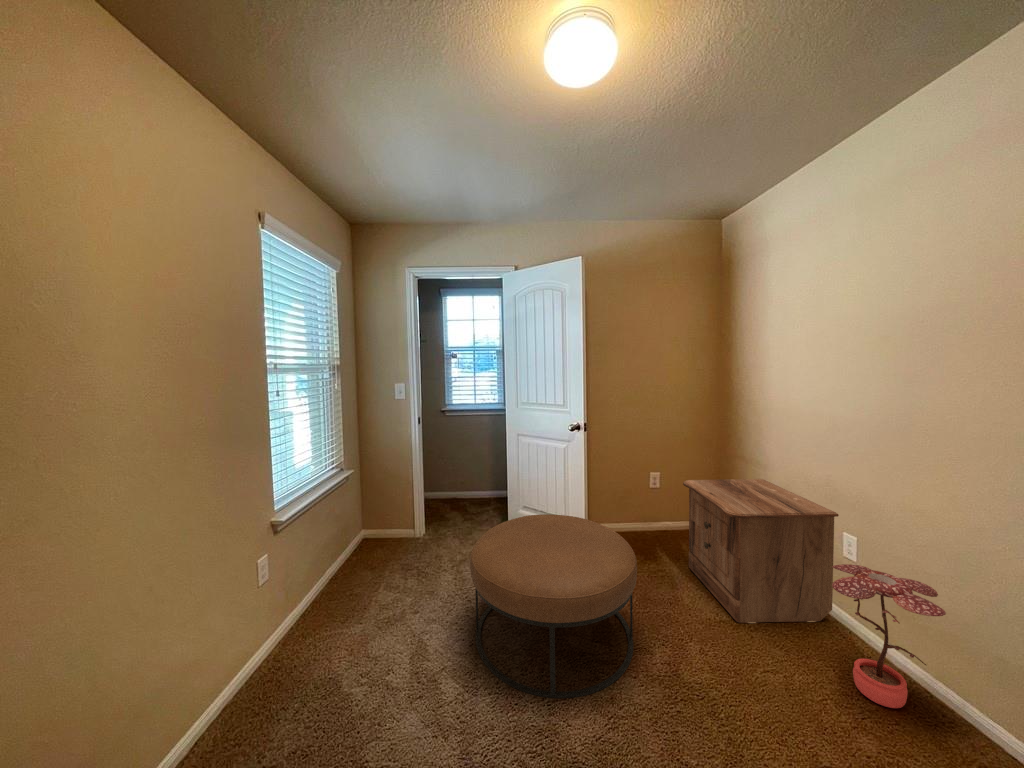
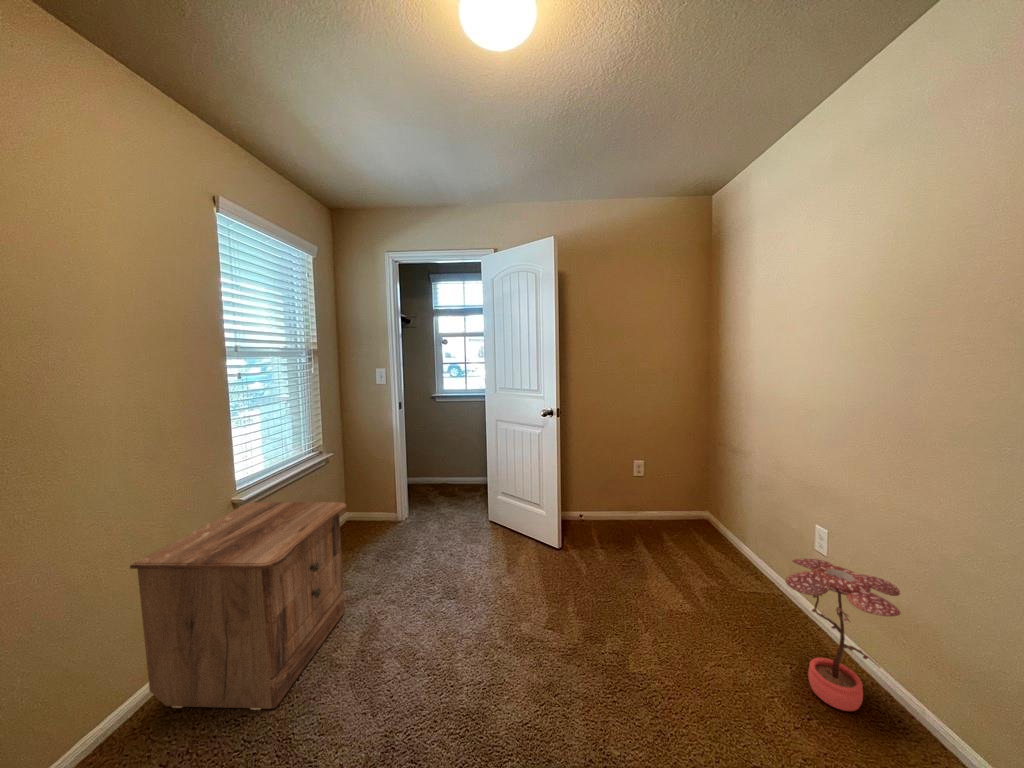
nightstand: present [683,479,839,623] -> present [130,502,346,710]
ottoman: present [470,514,637,698] -> none [421,500,589,682]

